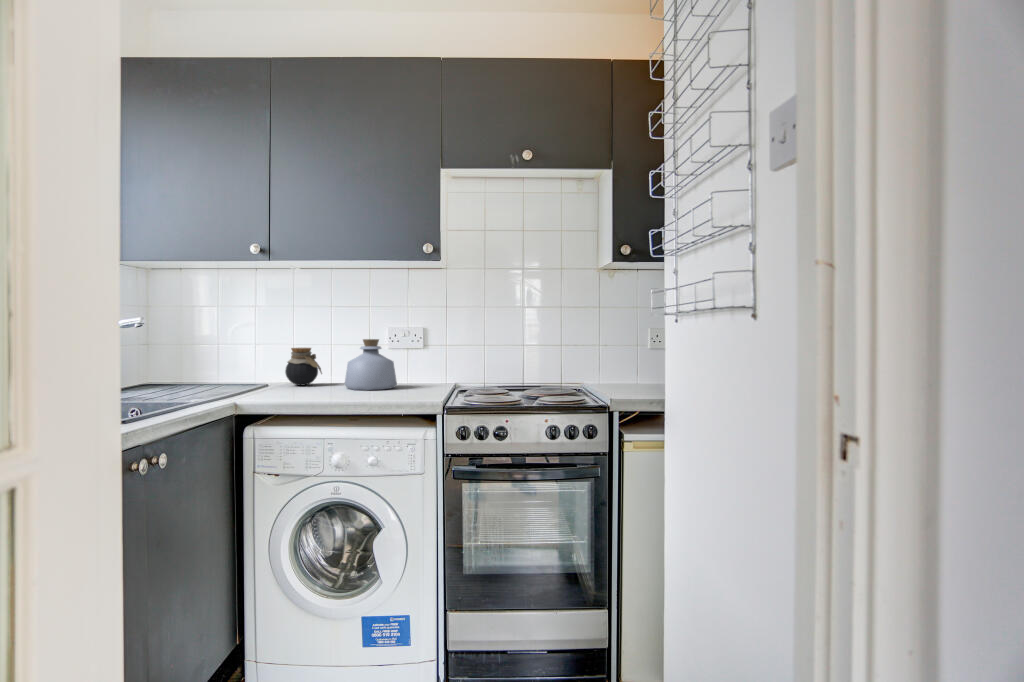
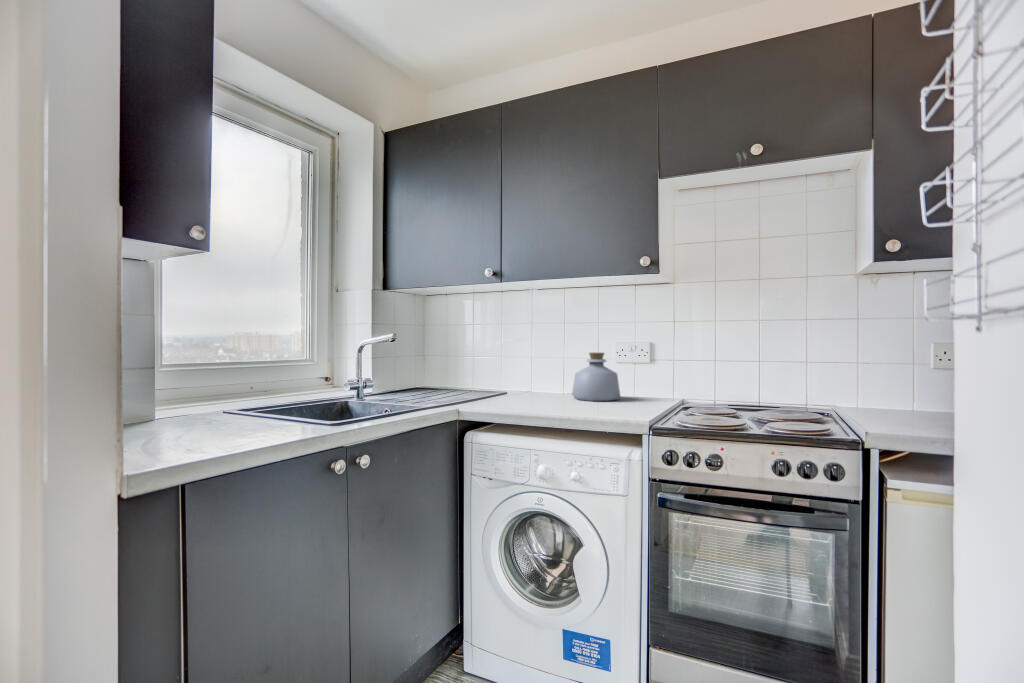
jar: present [285,348,322,385] -> none [527,359,557,393]

